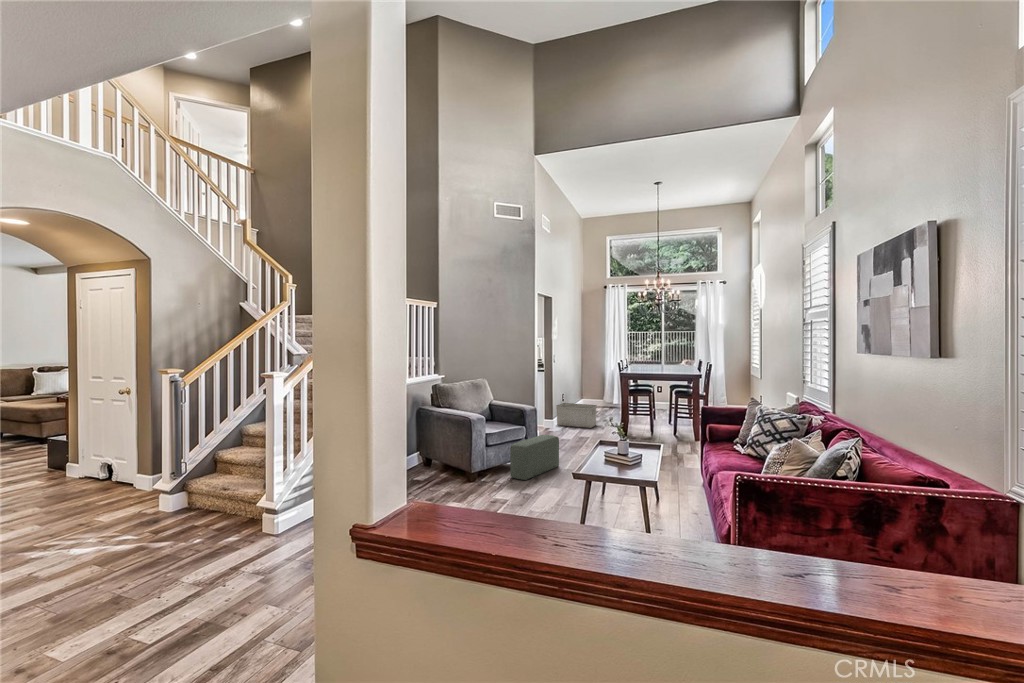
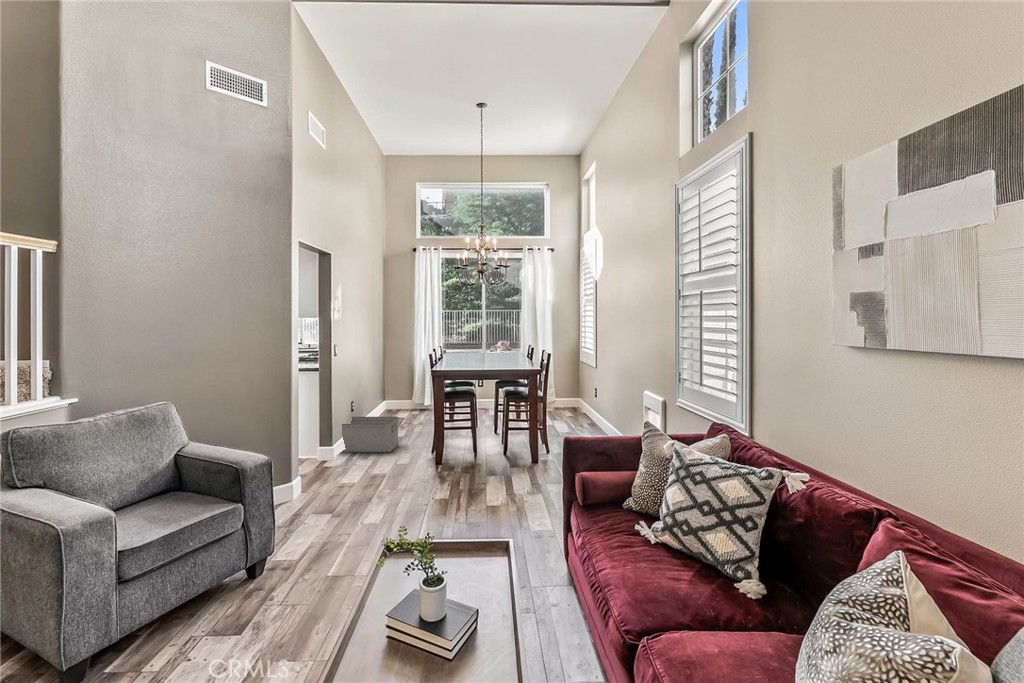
pouf: present [510,435,559,480] -> none [189,509,316,636]

